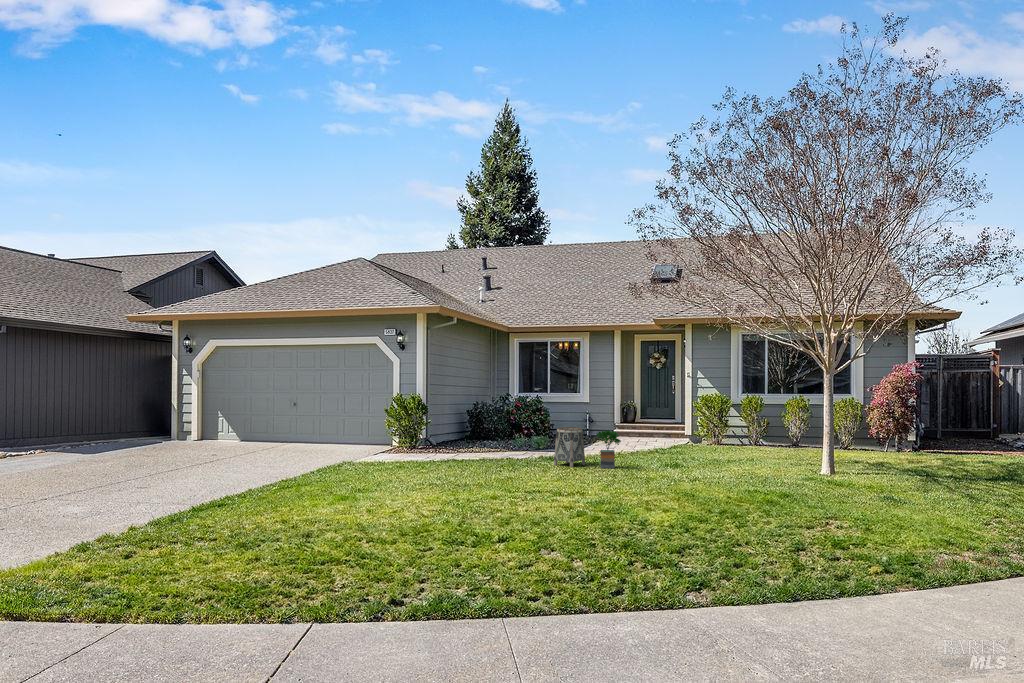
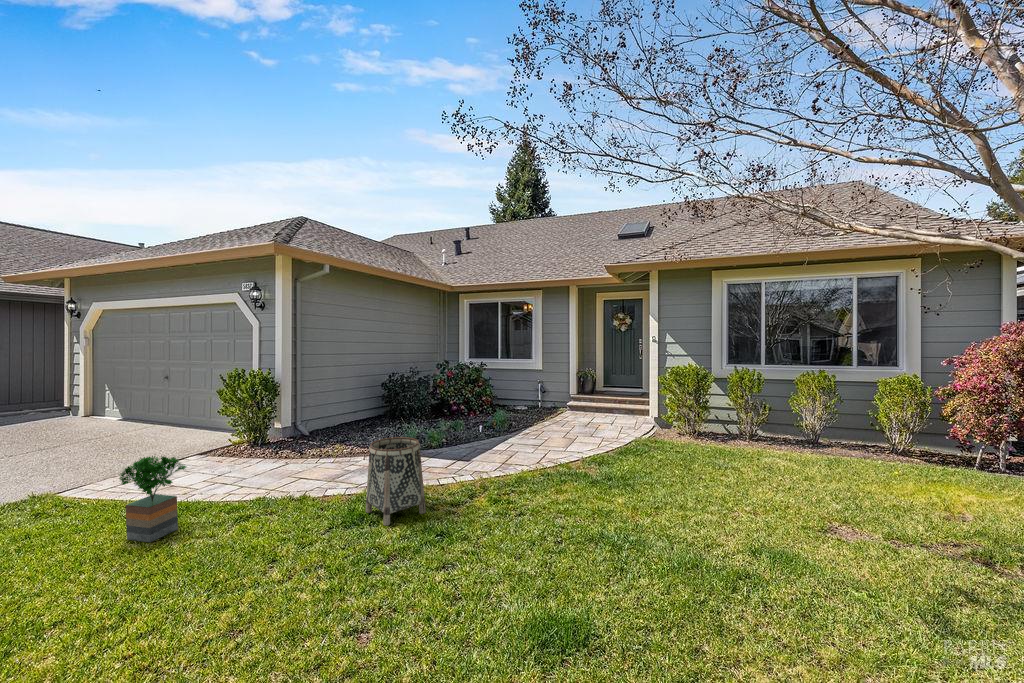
potted tree: present [597,431,621,468] -> present [120,456,186,542]

